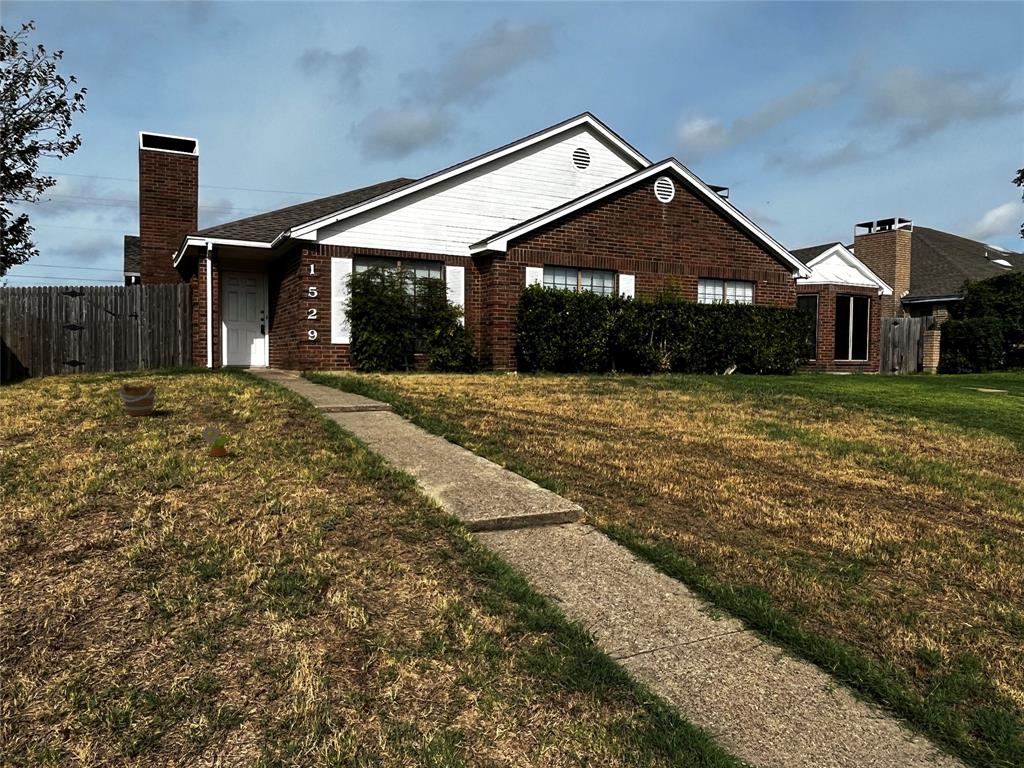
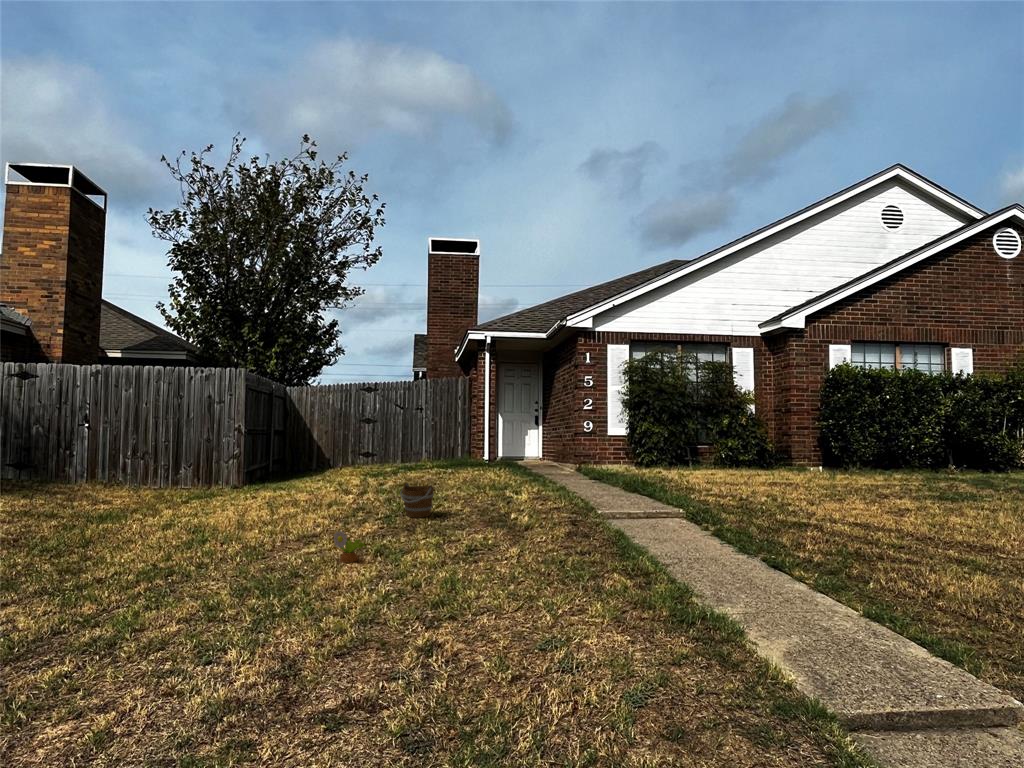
decorative plant: present [202,425,237,456] -> present [333,530,366,563]

